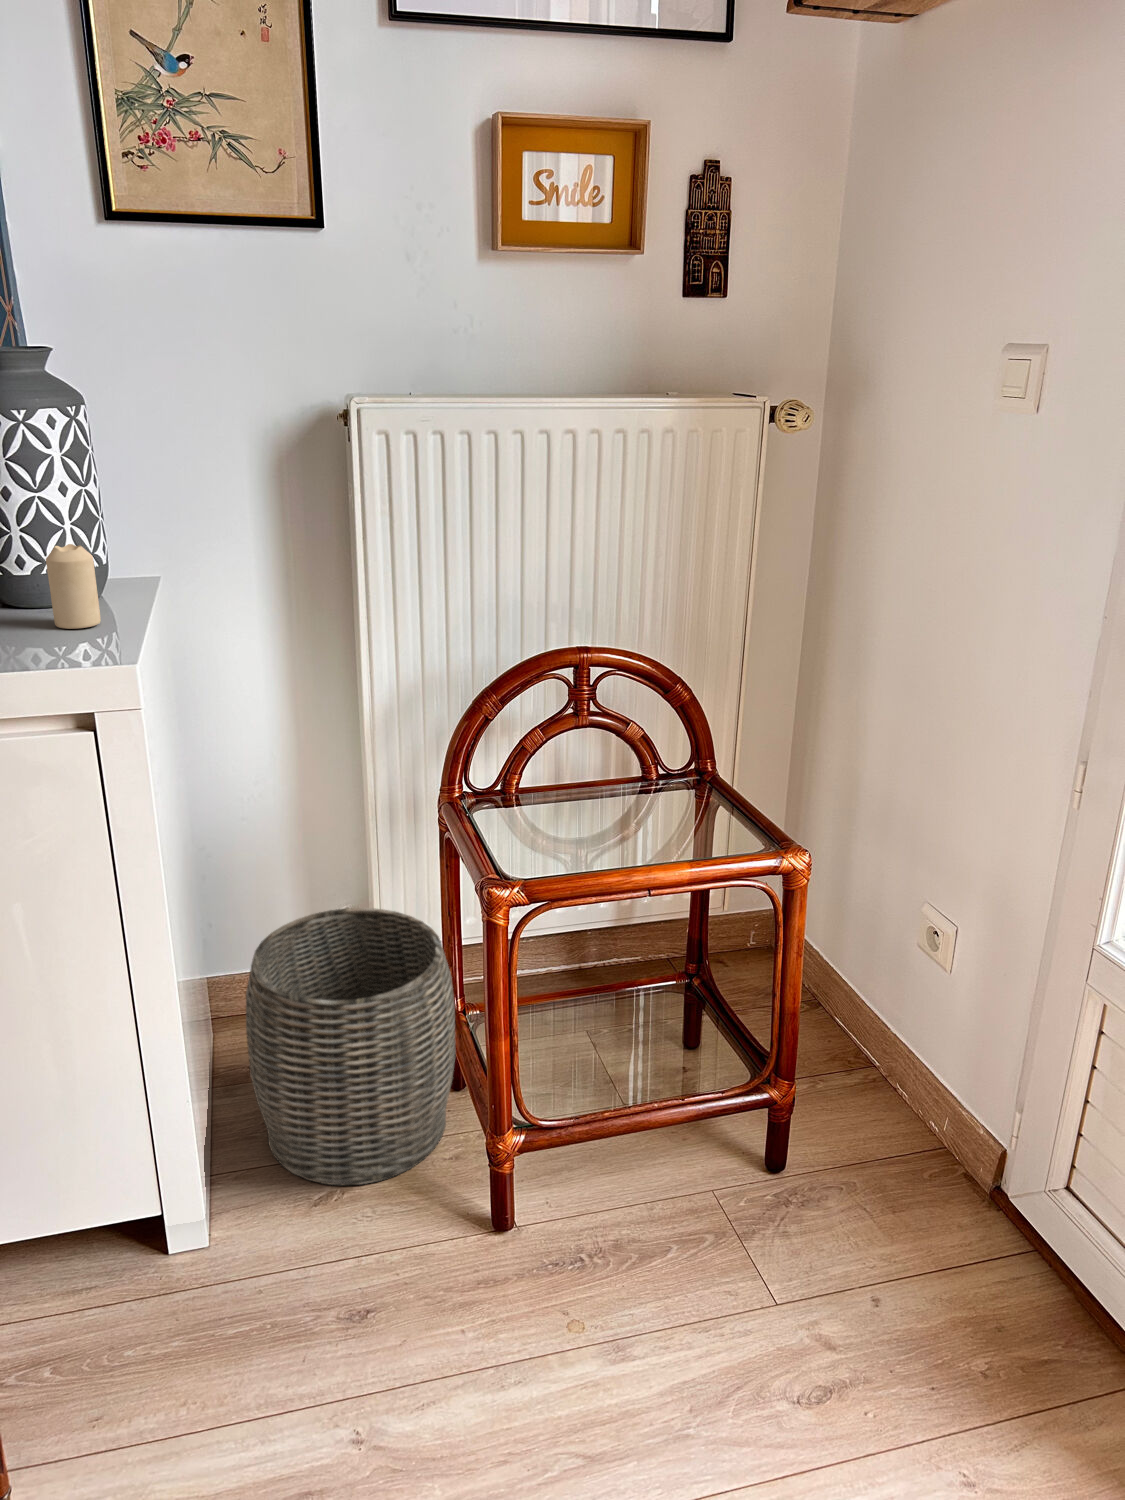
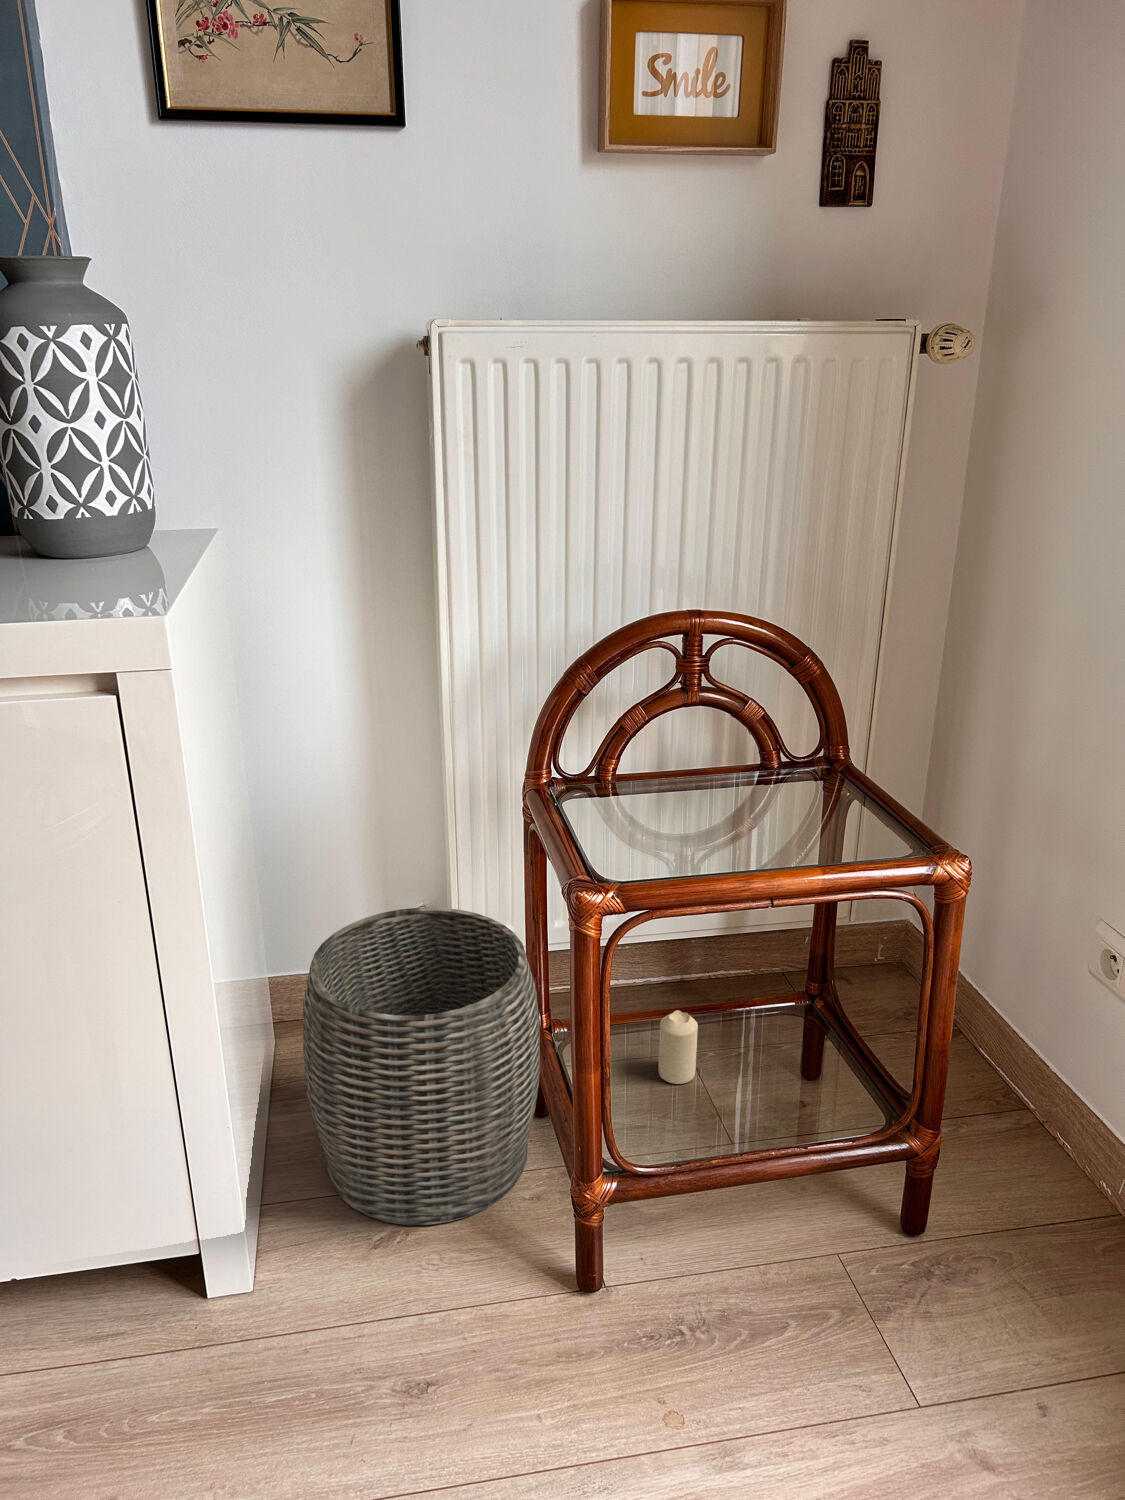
candle: present [46,544,101,629] -> present [658,1010,698,1084]

